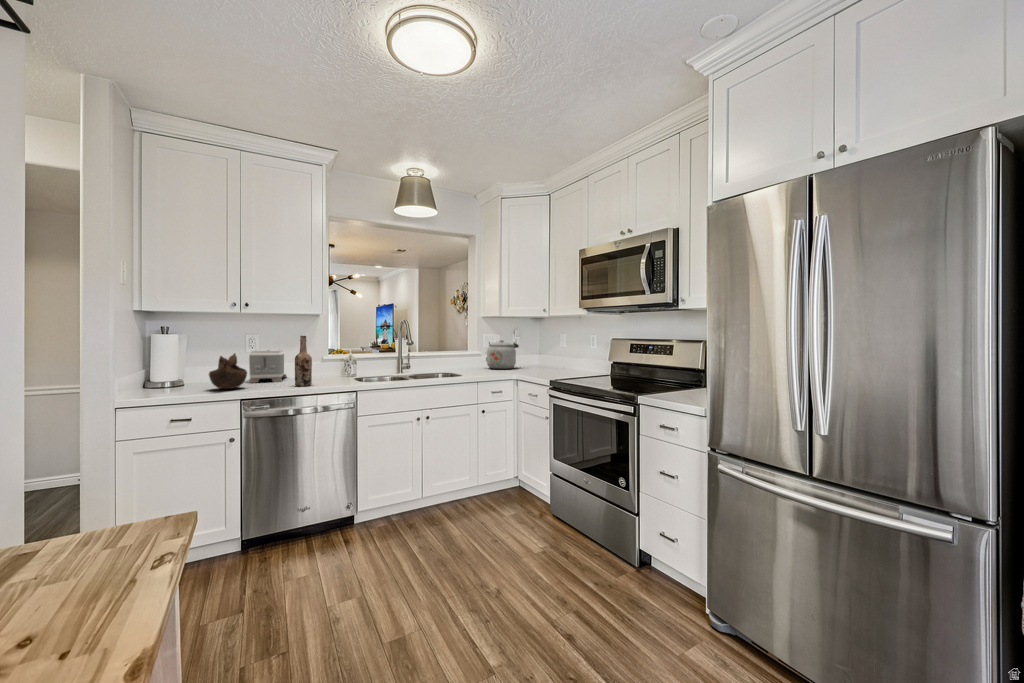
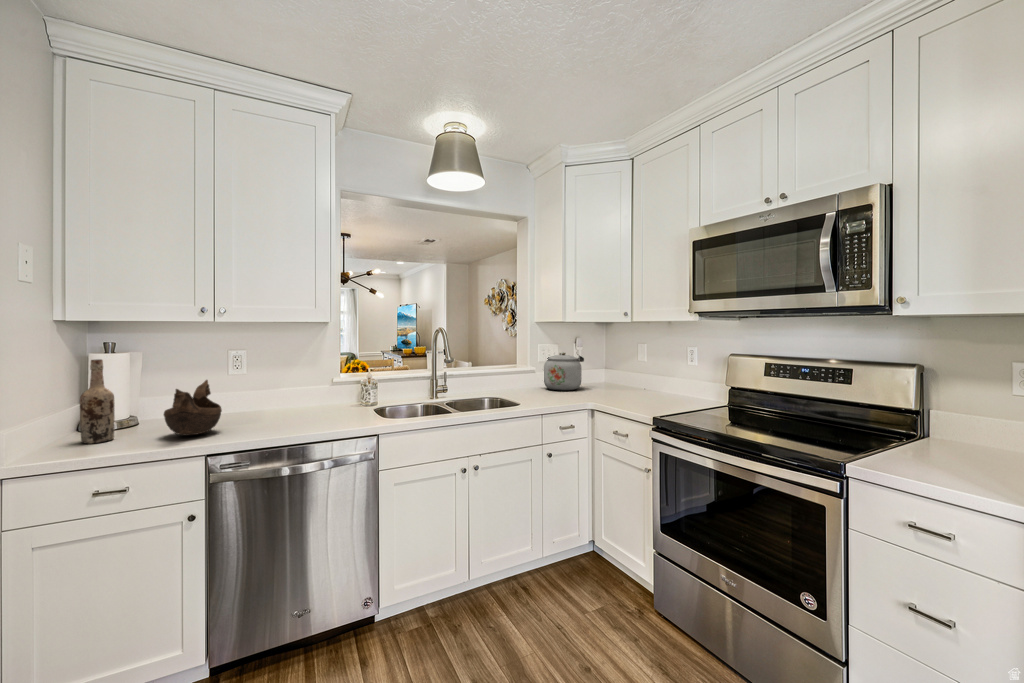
wine bottle: present [295,336,312,386] -> present [80,359,115,444]
toaster: present [249,349,287,383] -> none [230,369,287,419]

